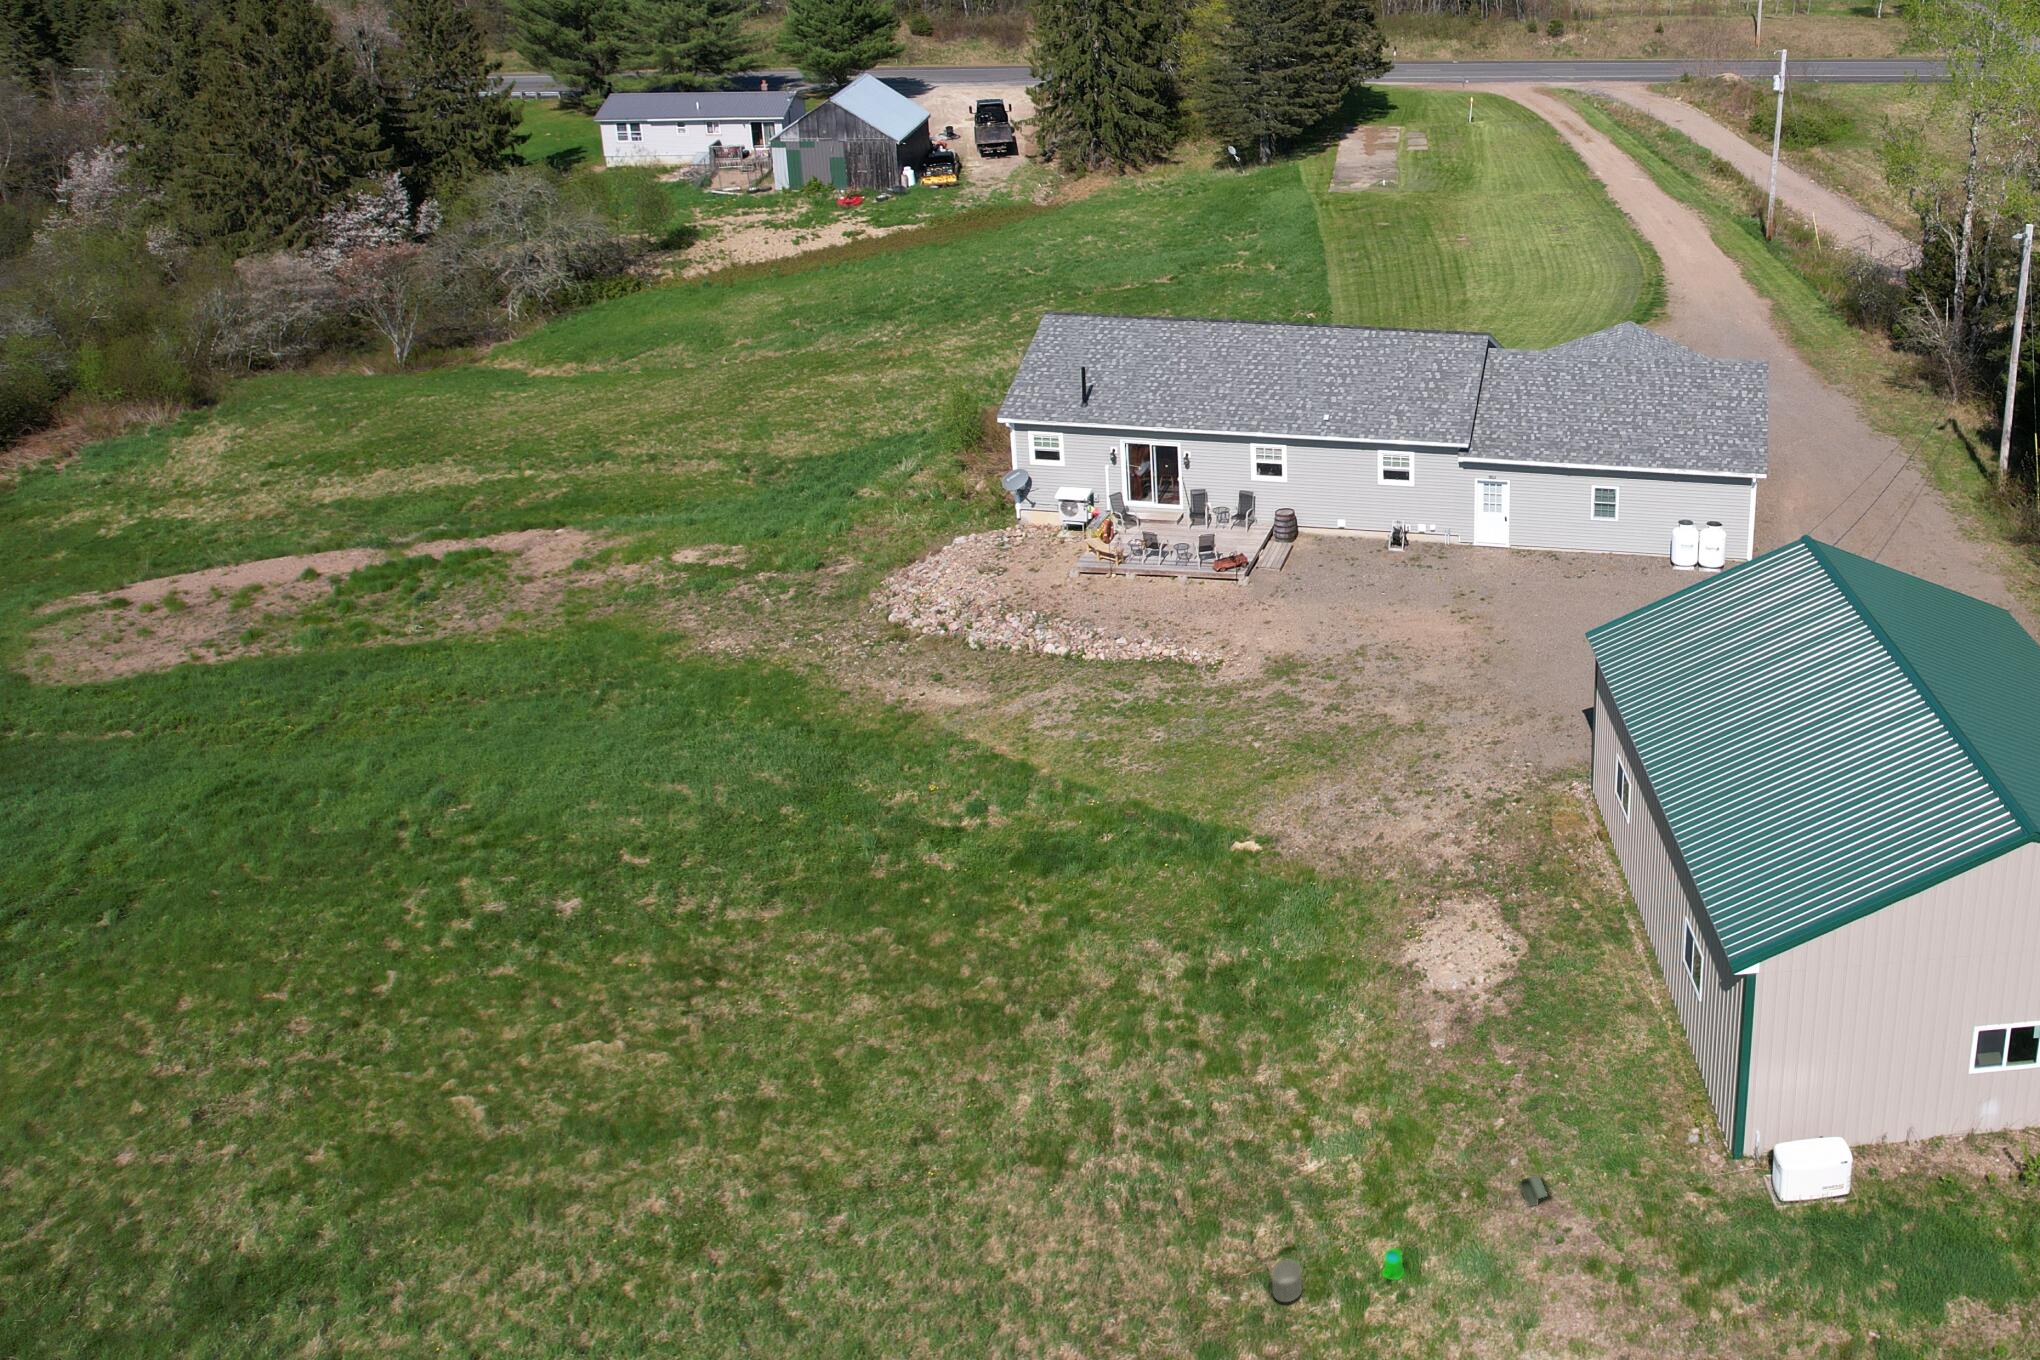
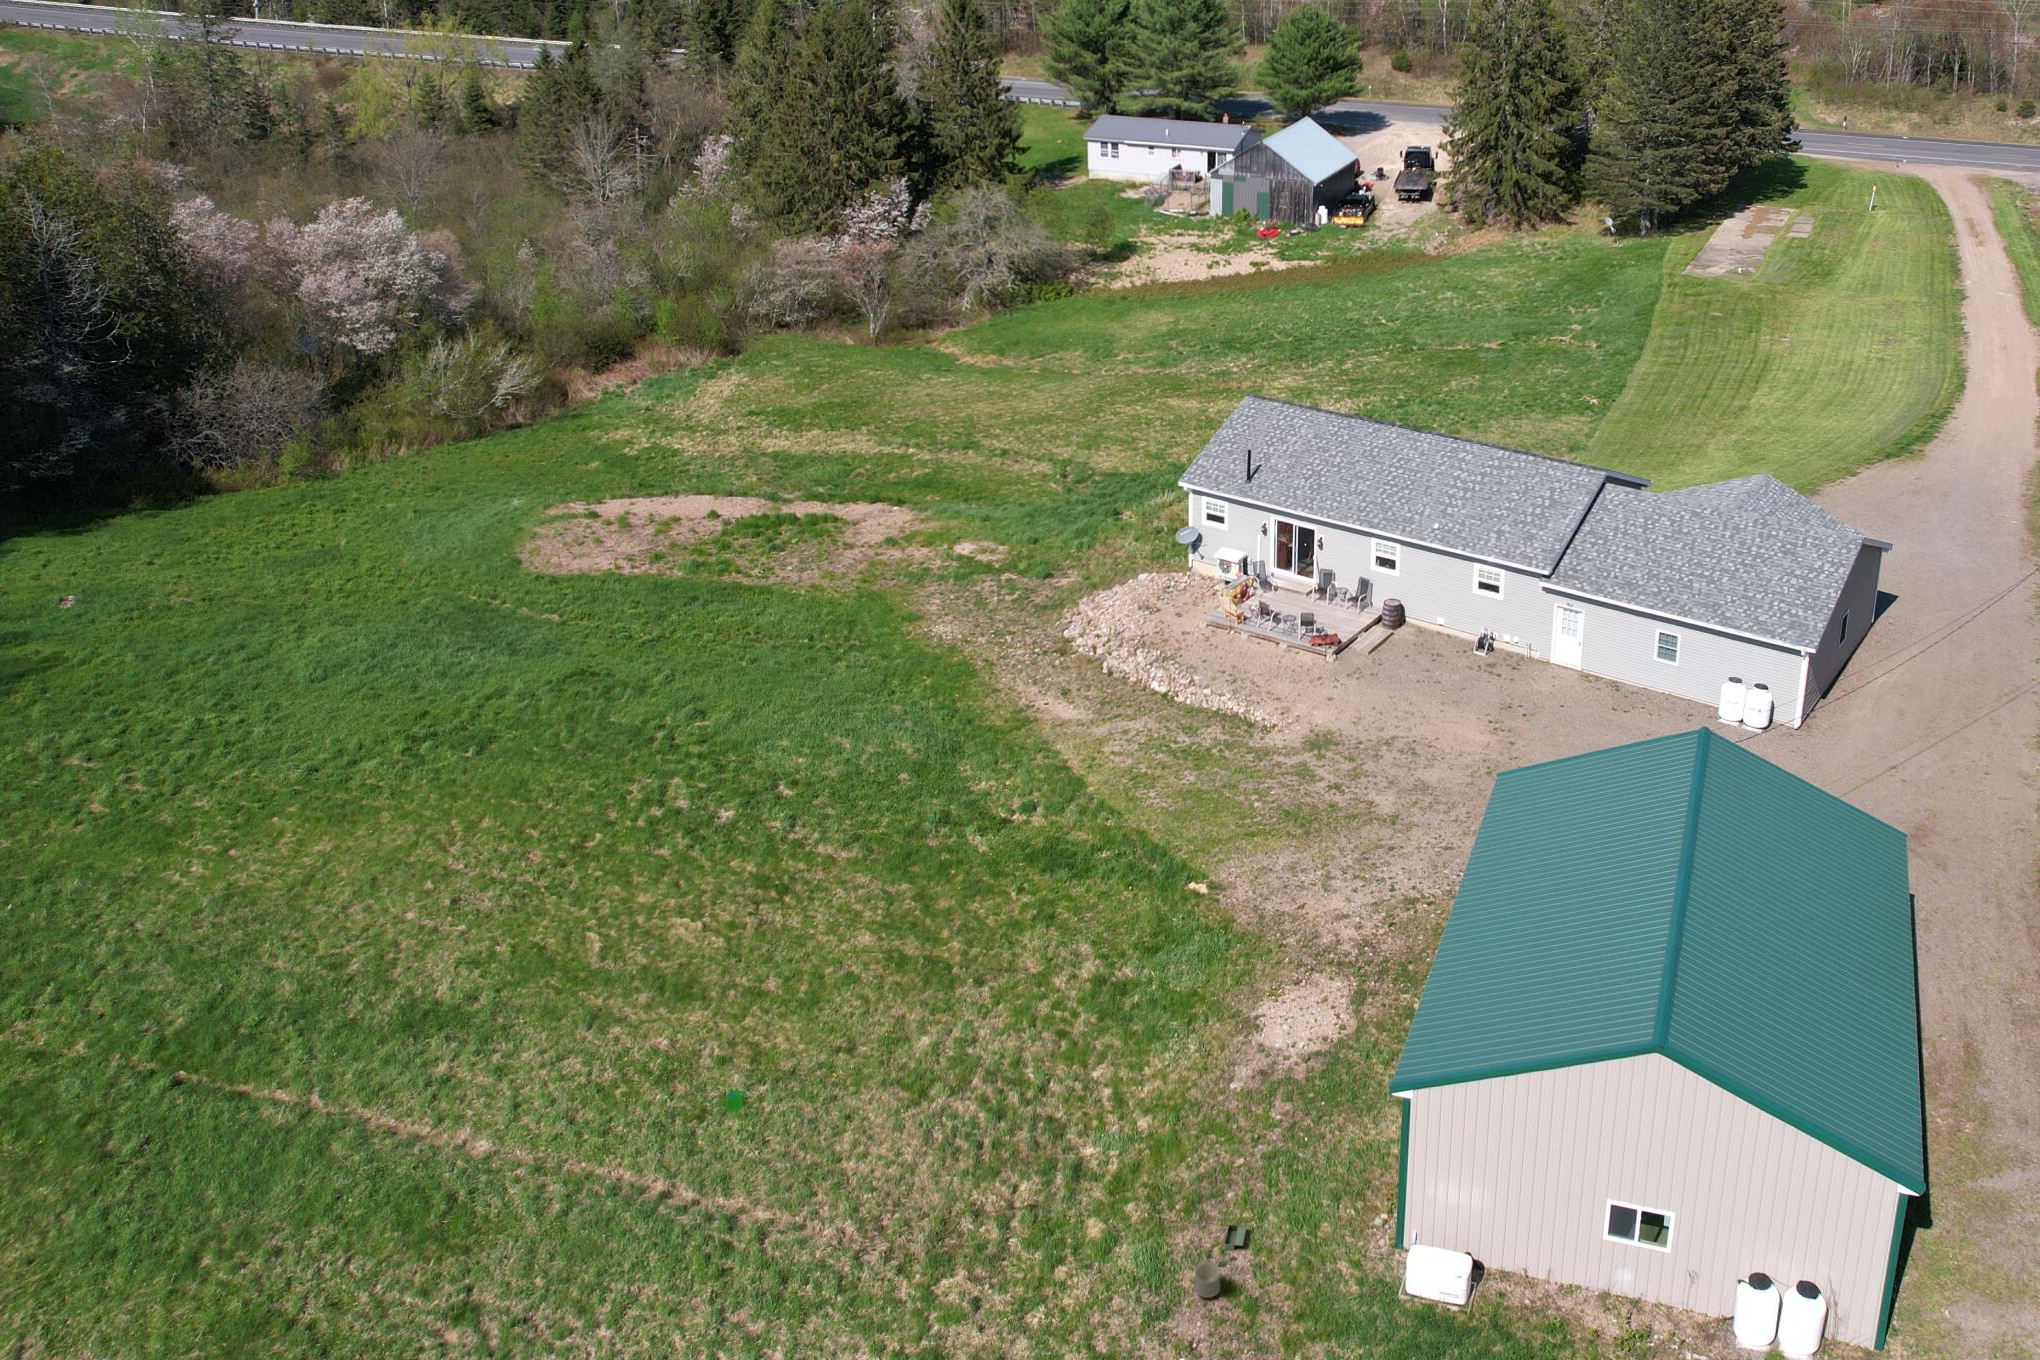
watering can: present [1382,1248,1404,1280] -> present [718,1088,745,1111]
planter: present [1271,1259,1302,1302] -> present [1195,1263,1220,1298]

